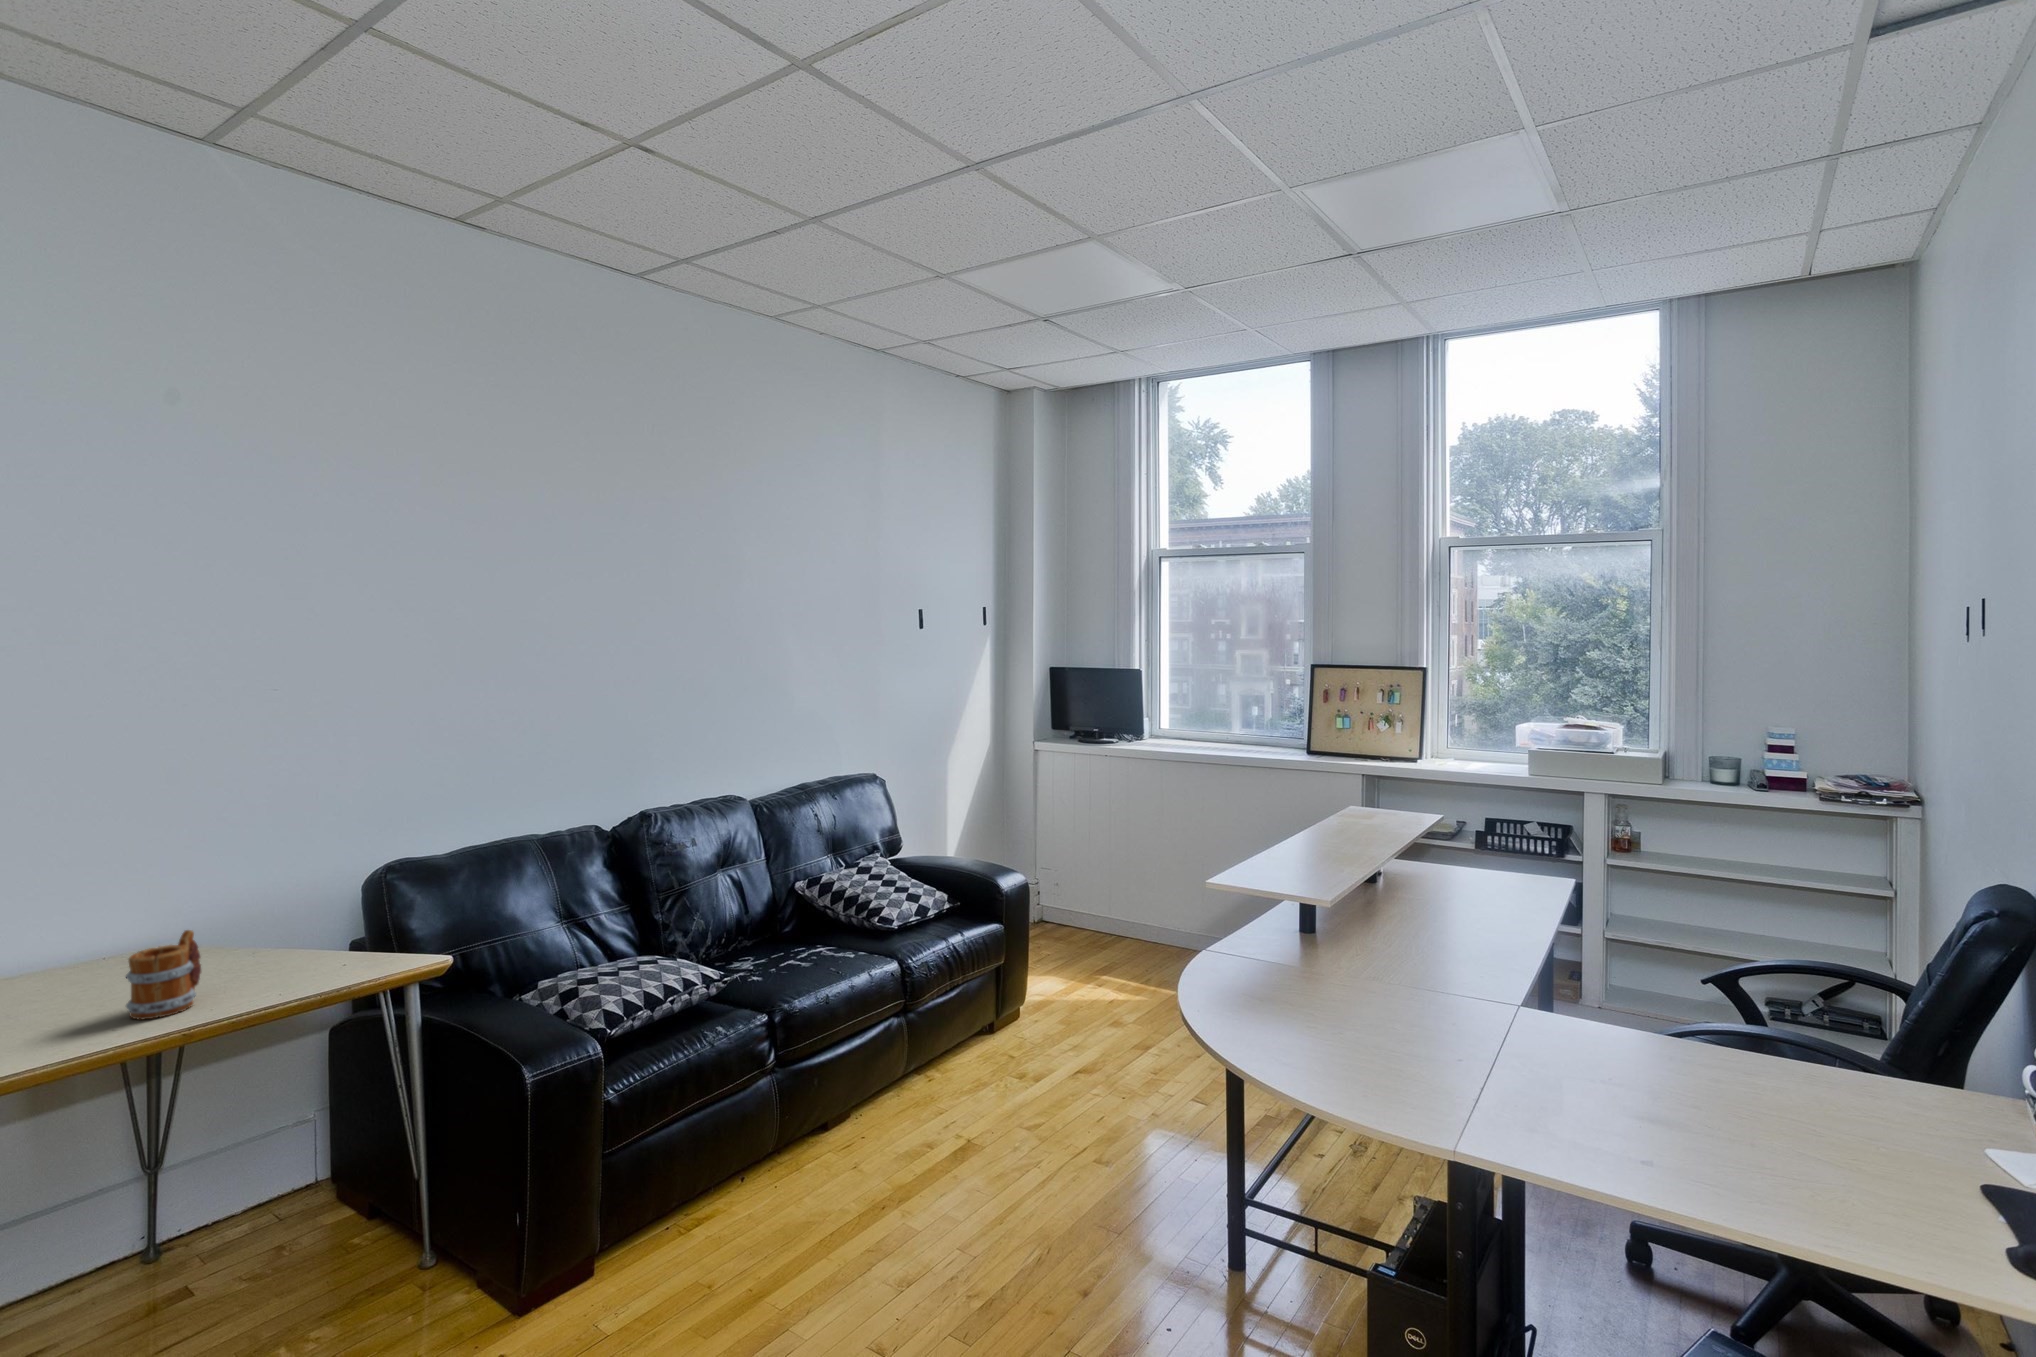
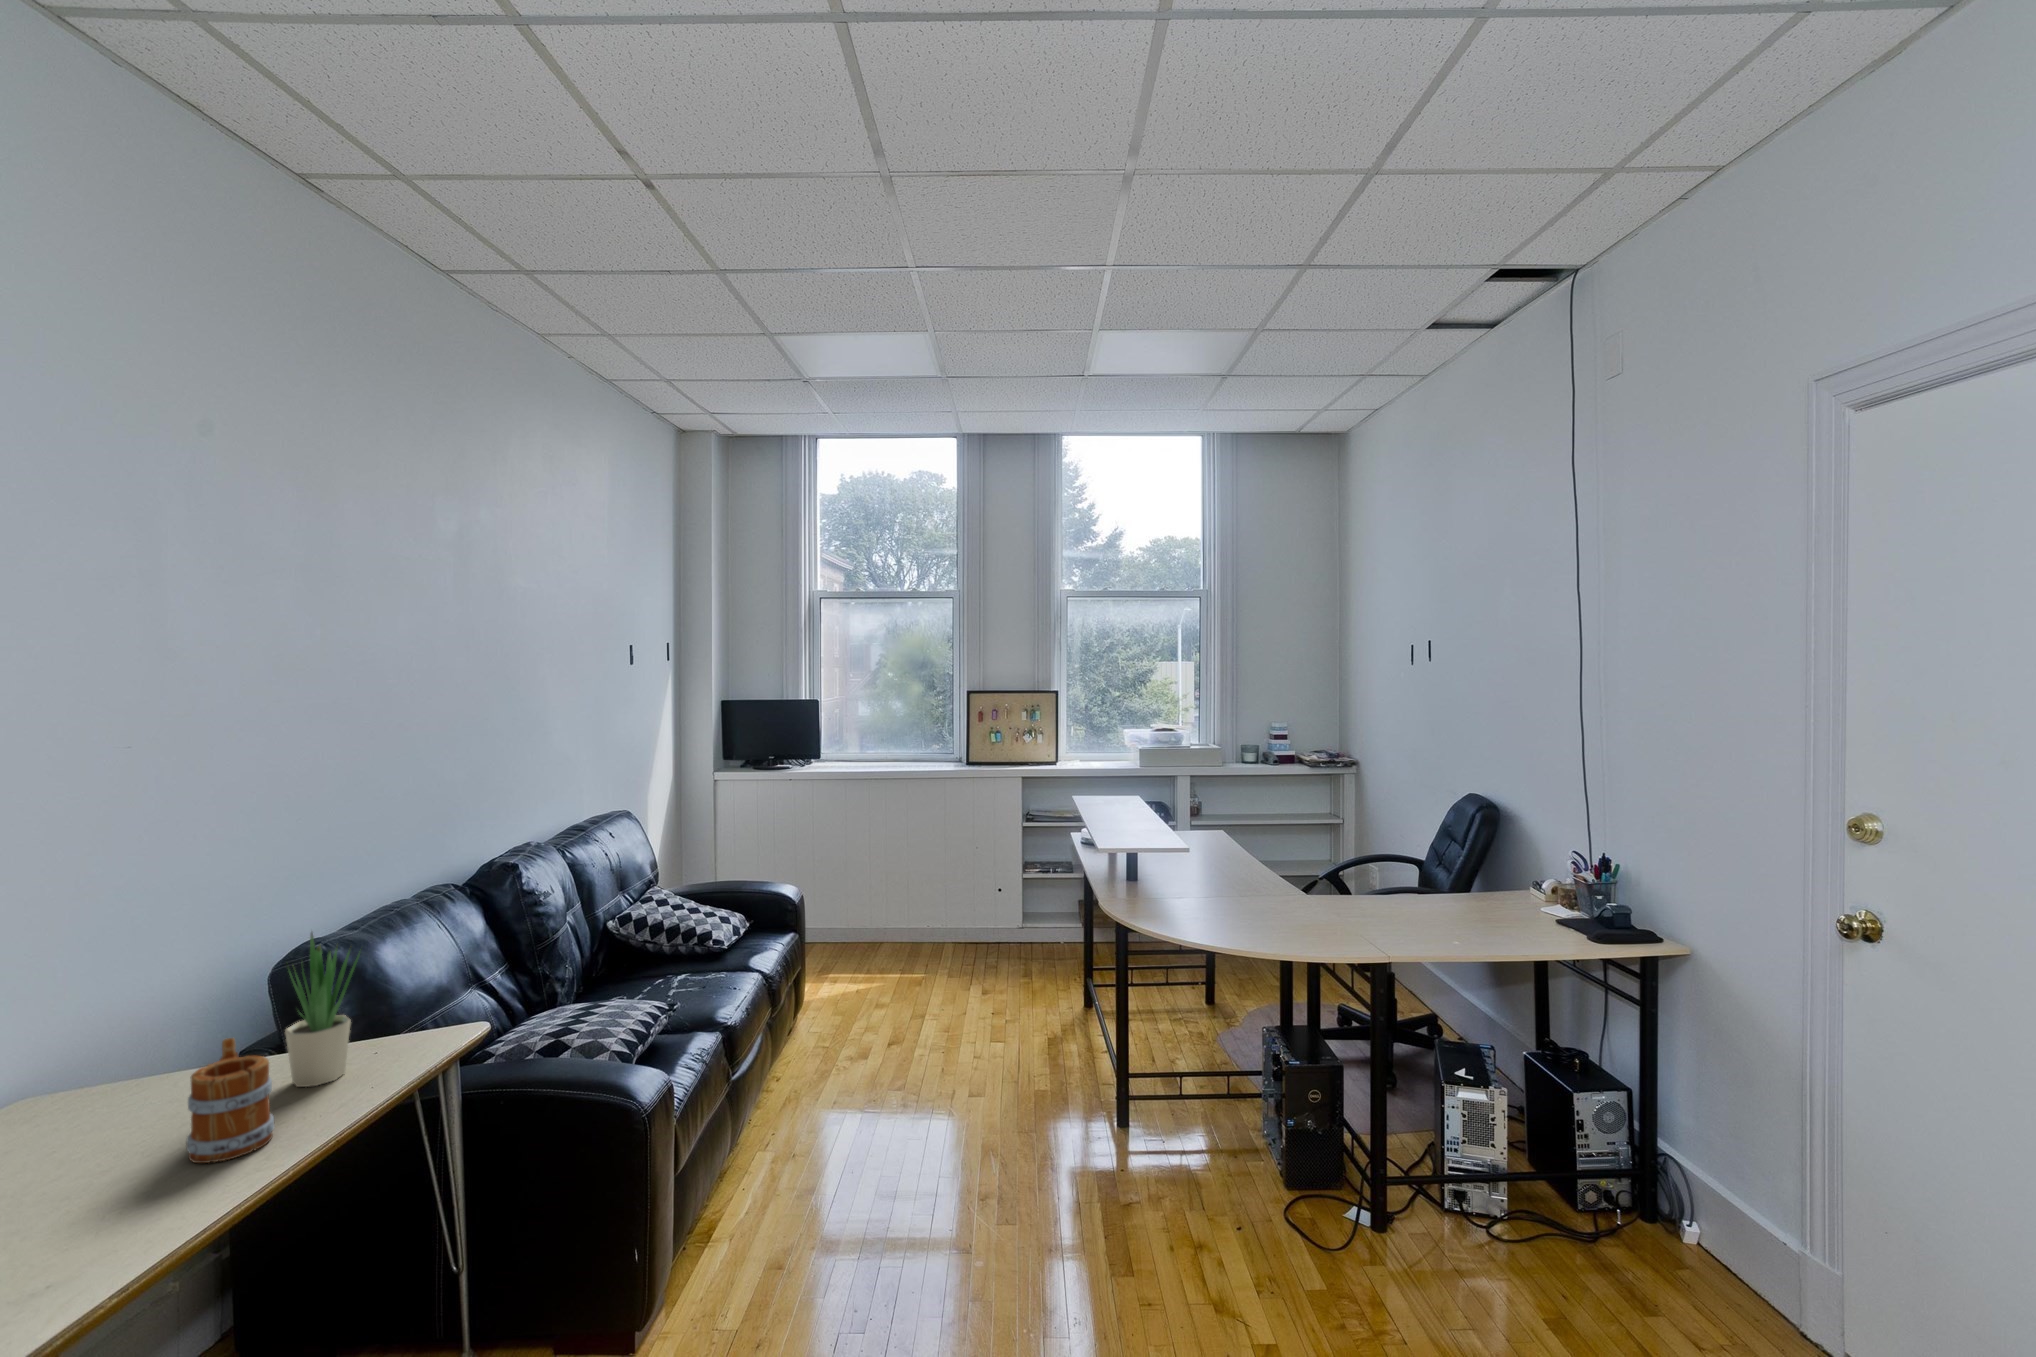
potted plant: none [265,856,317,979] -> present [285,933,359,1087]

